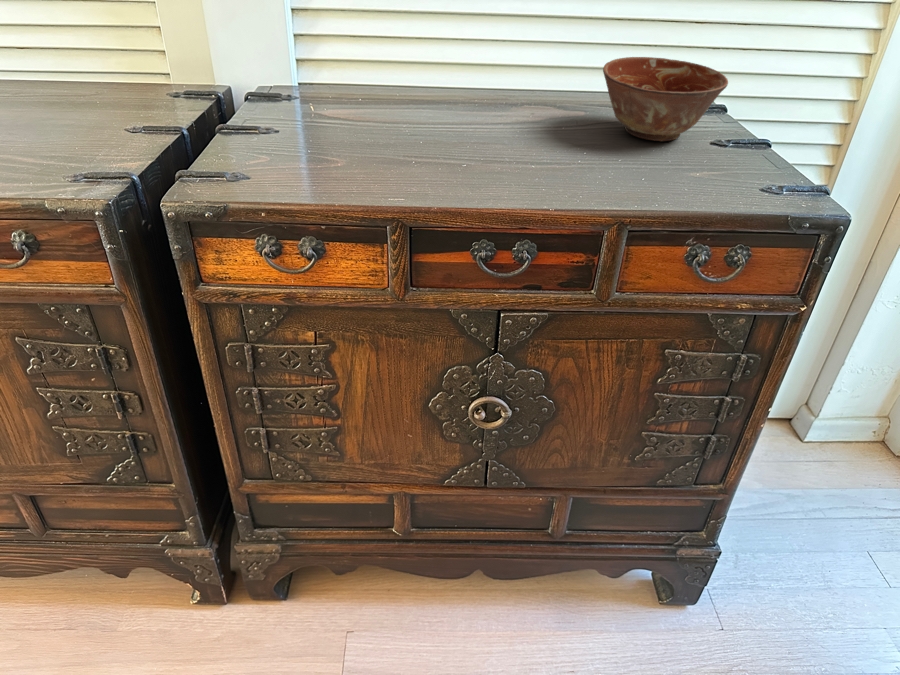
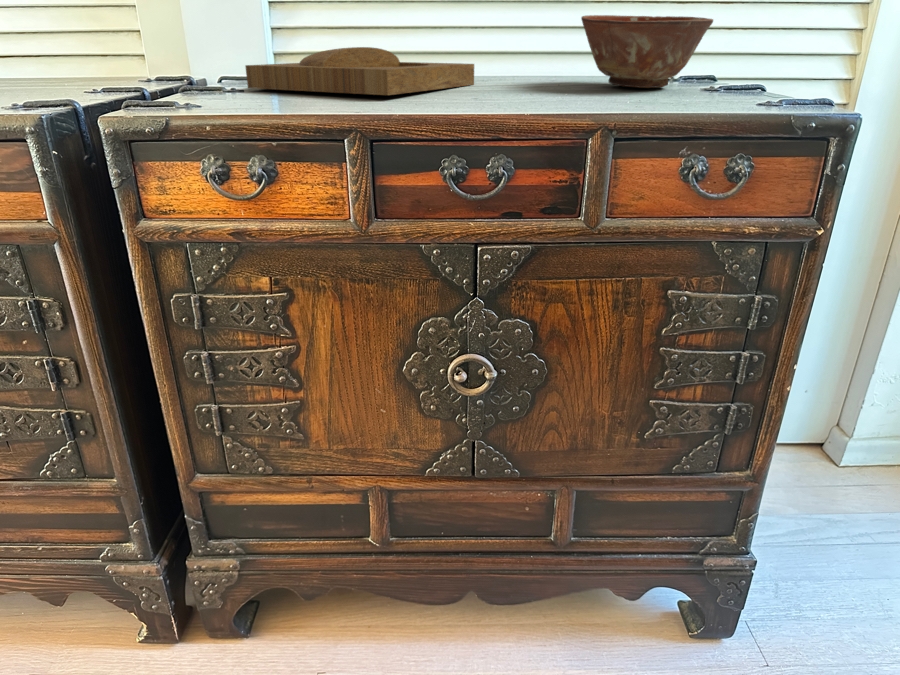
tray: none [281,81,498,163] -> present [245,47,474,95]

